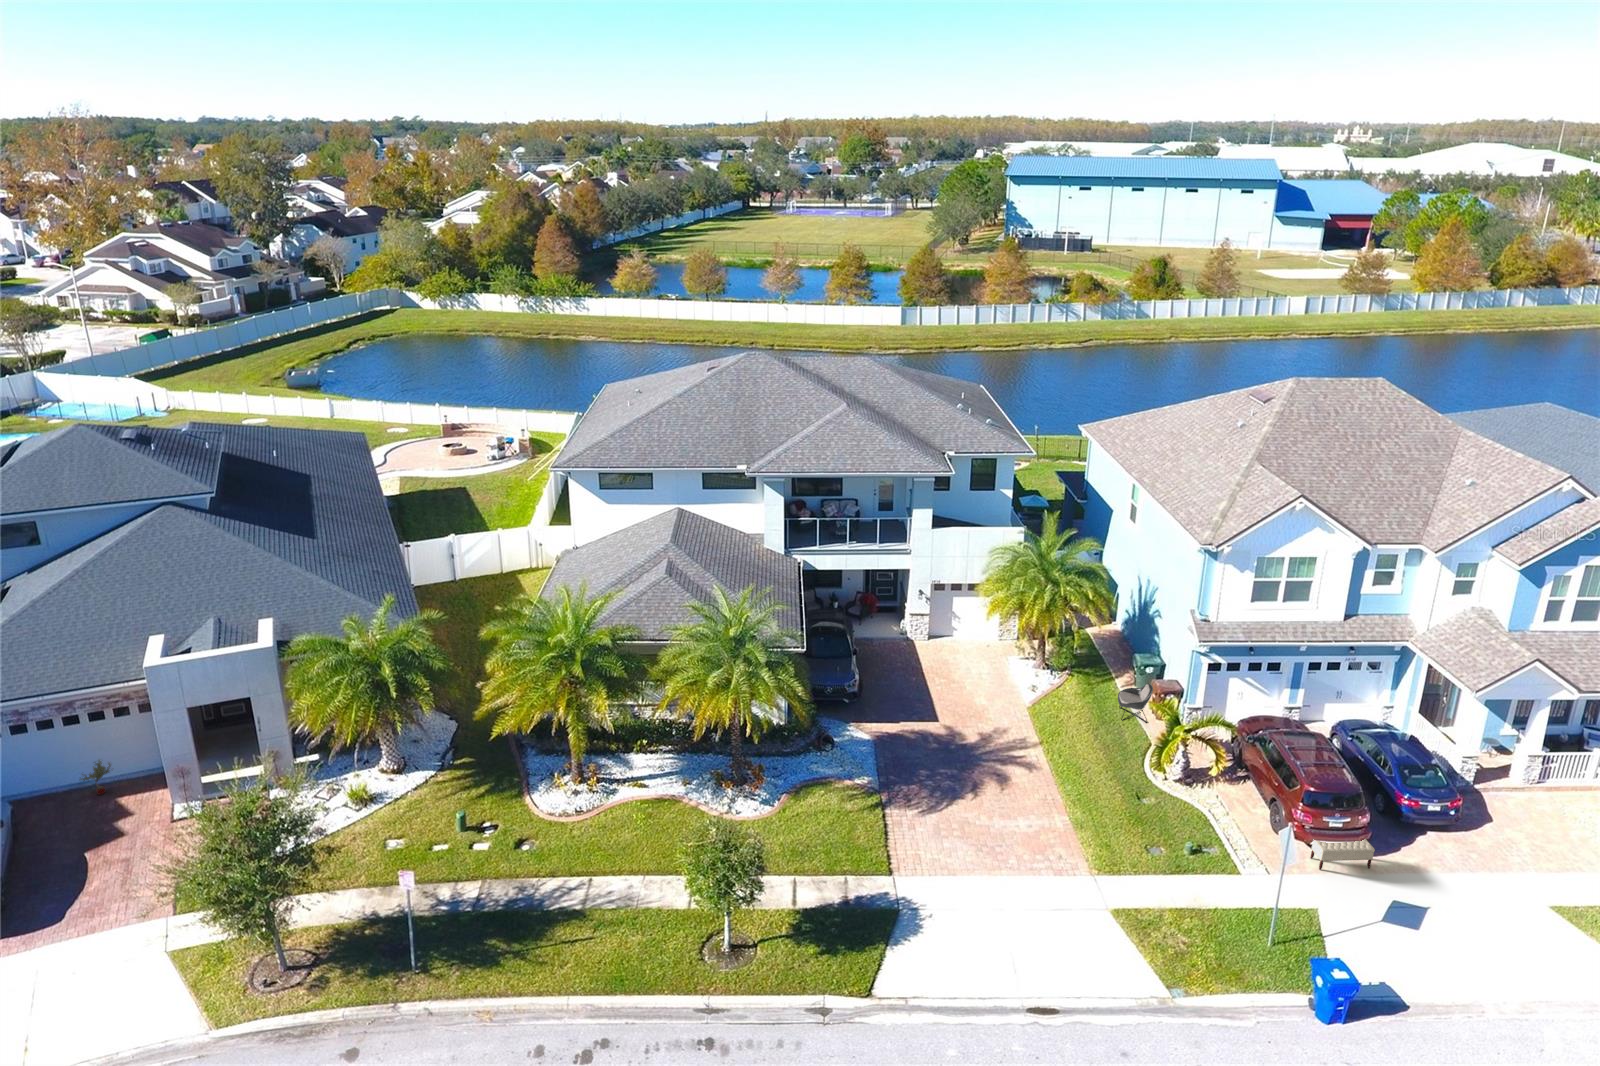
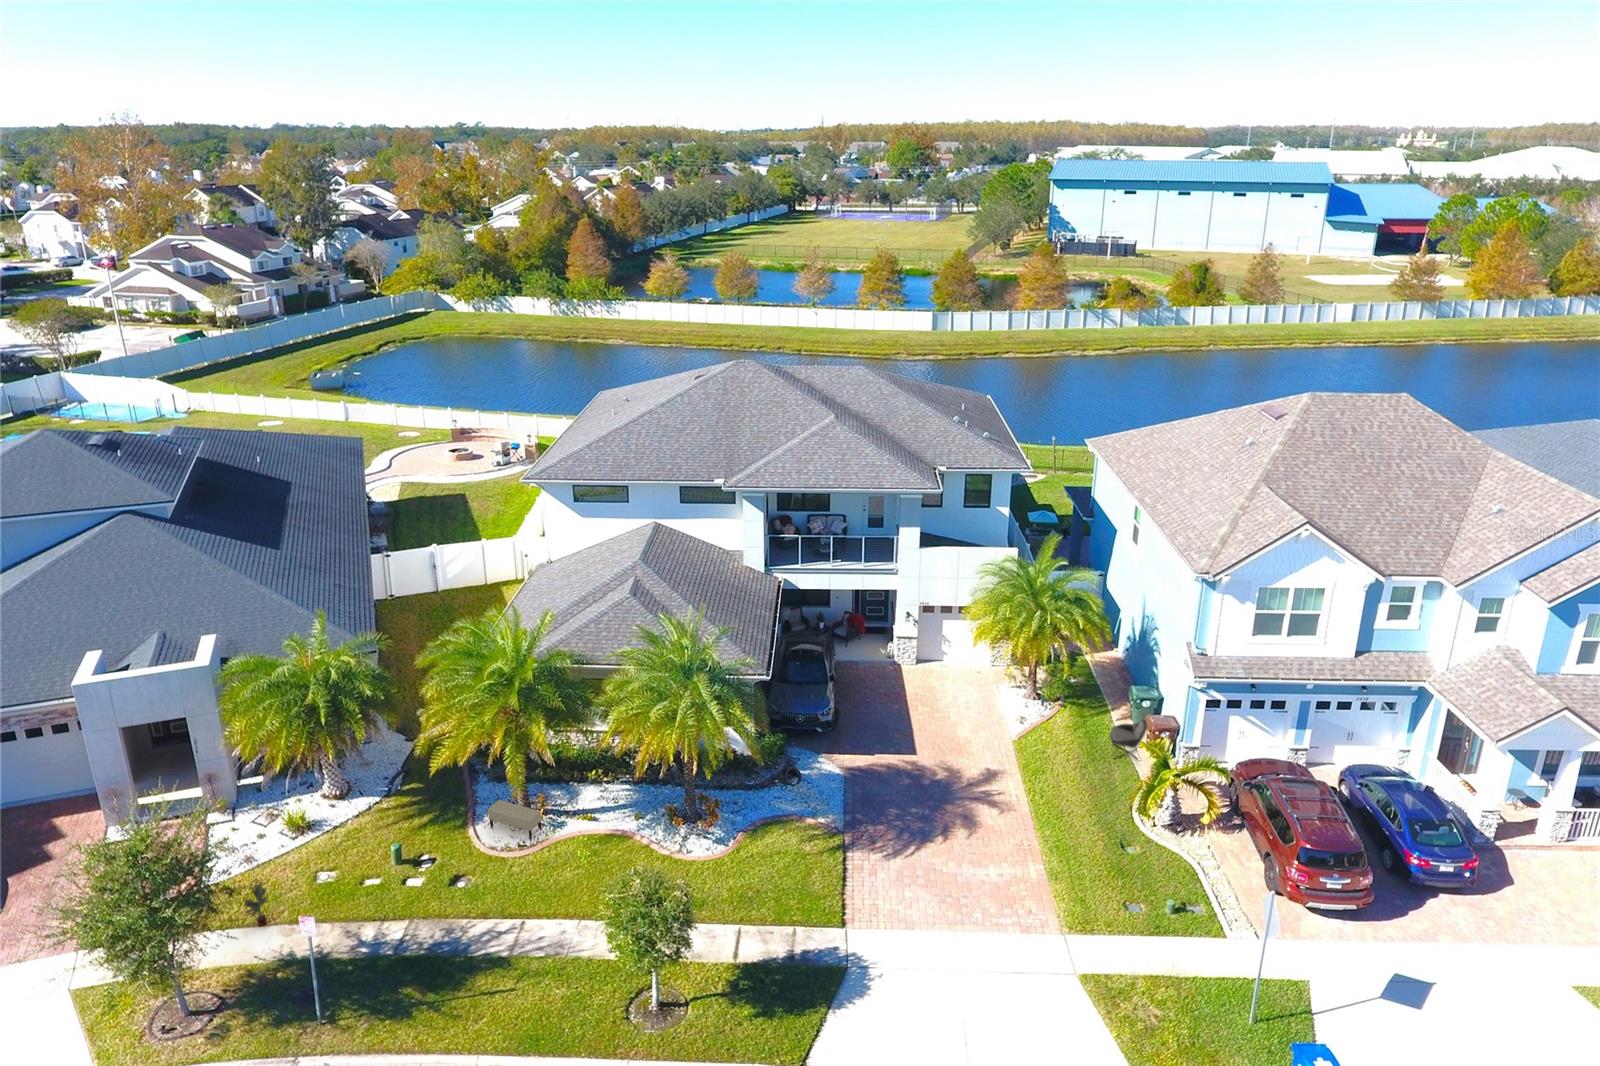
potted tree: present [81,760,111,795] -> present [244,882,267,926]
bench: present [1310,839,1375,870] -> present [488,800,542,839]

